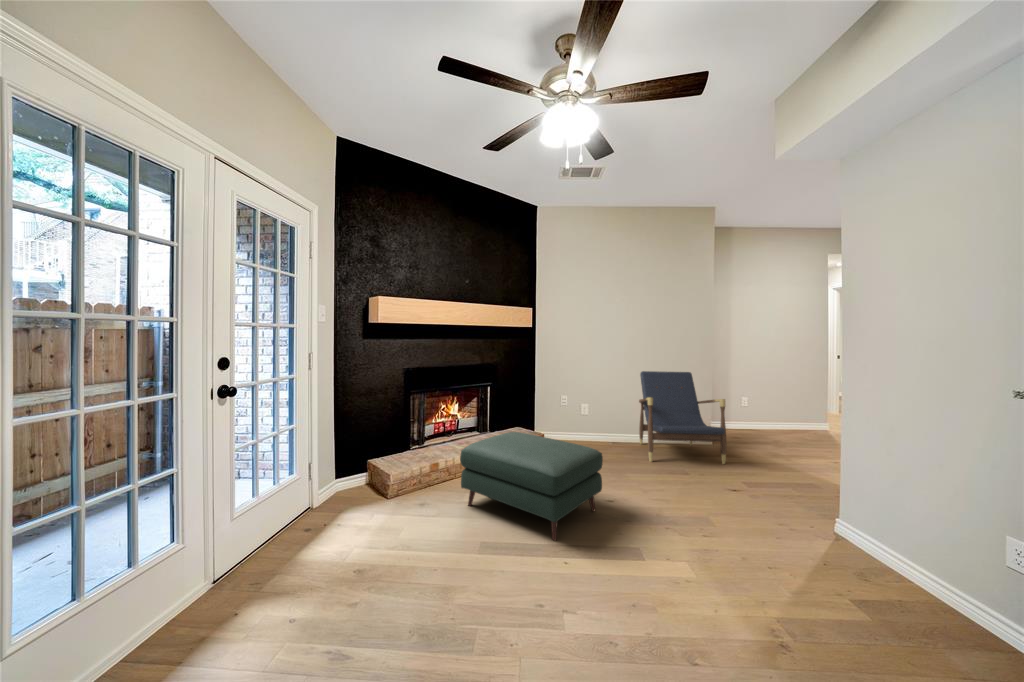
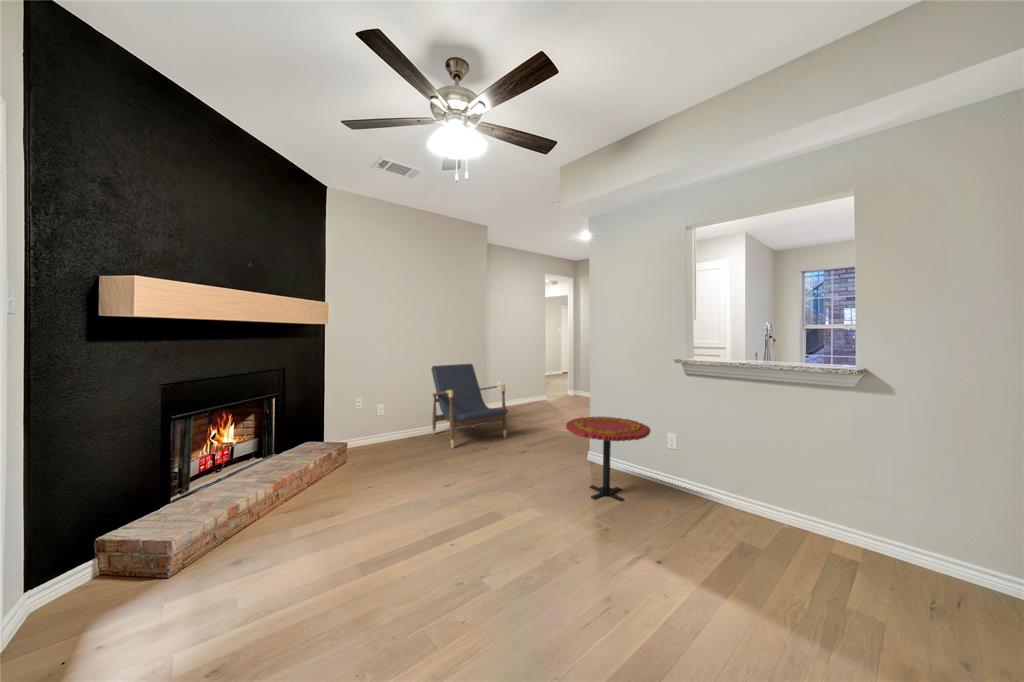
ottoman: present [460,432,603,541] -> none [293,445,446,542]
side table: none [763,451,928,593] -> present [566,417,651,501]

